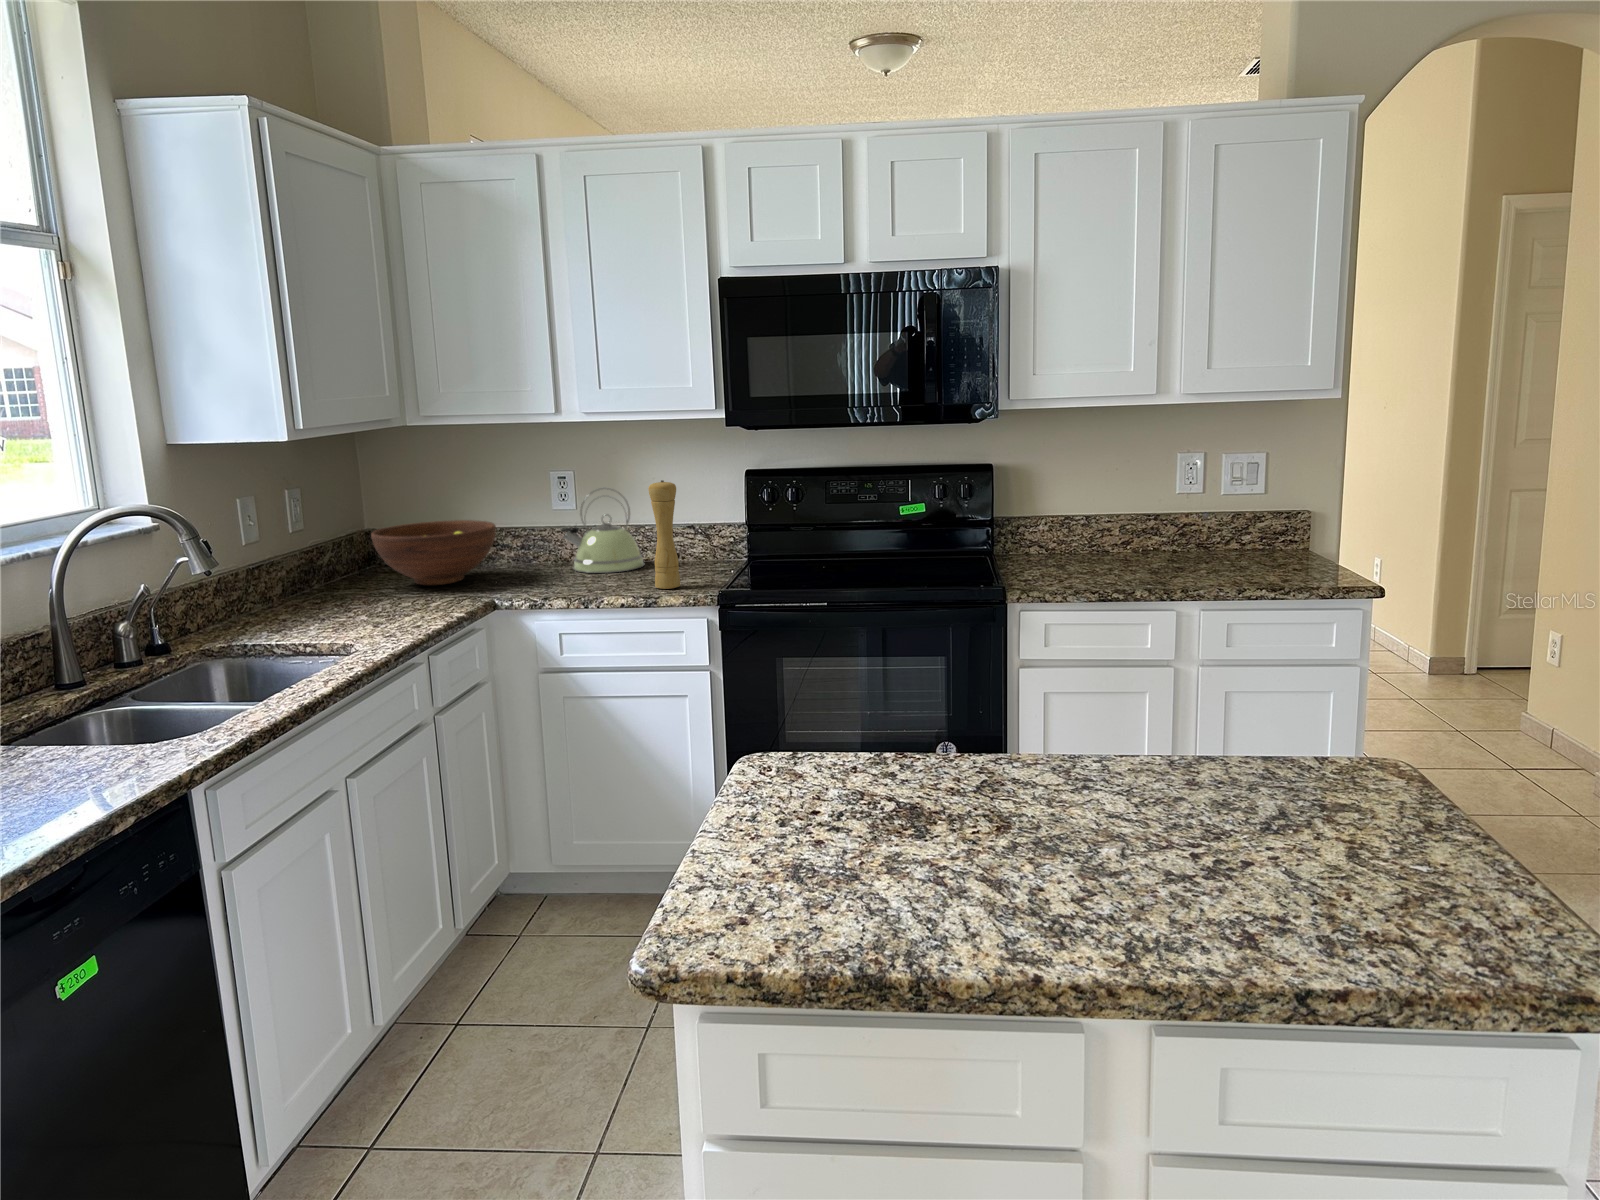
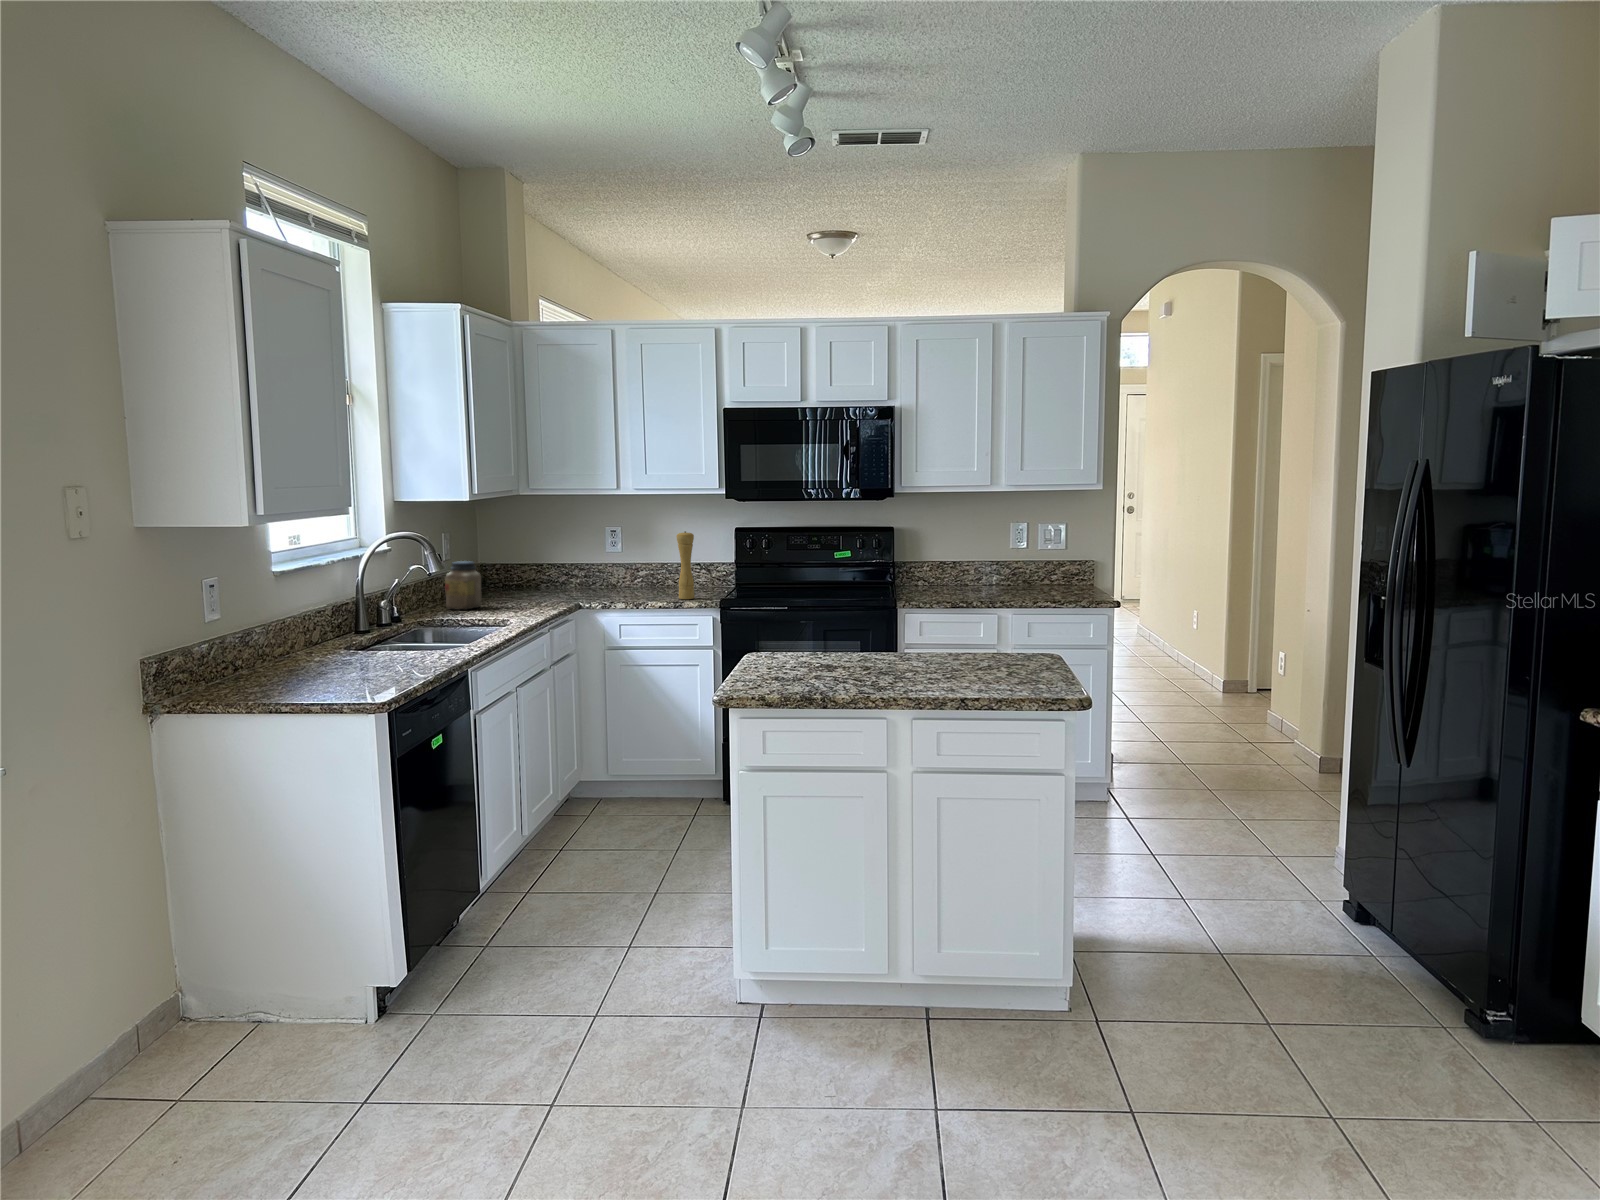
kettle: present [561,487,644,573] -> none [614,538,668,592]
fruit bowl: present [371,520,496,585] -> none [496,557,574,597]
jar: none [272,538,336,618] -> present [445,561,481,609]

